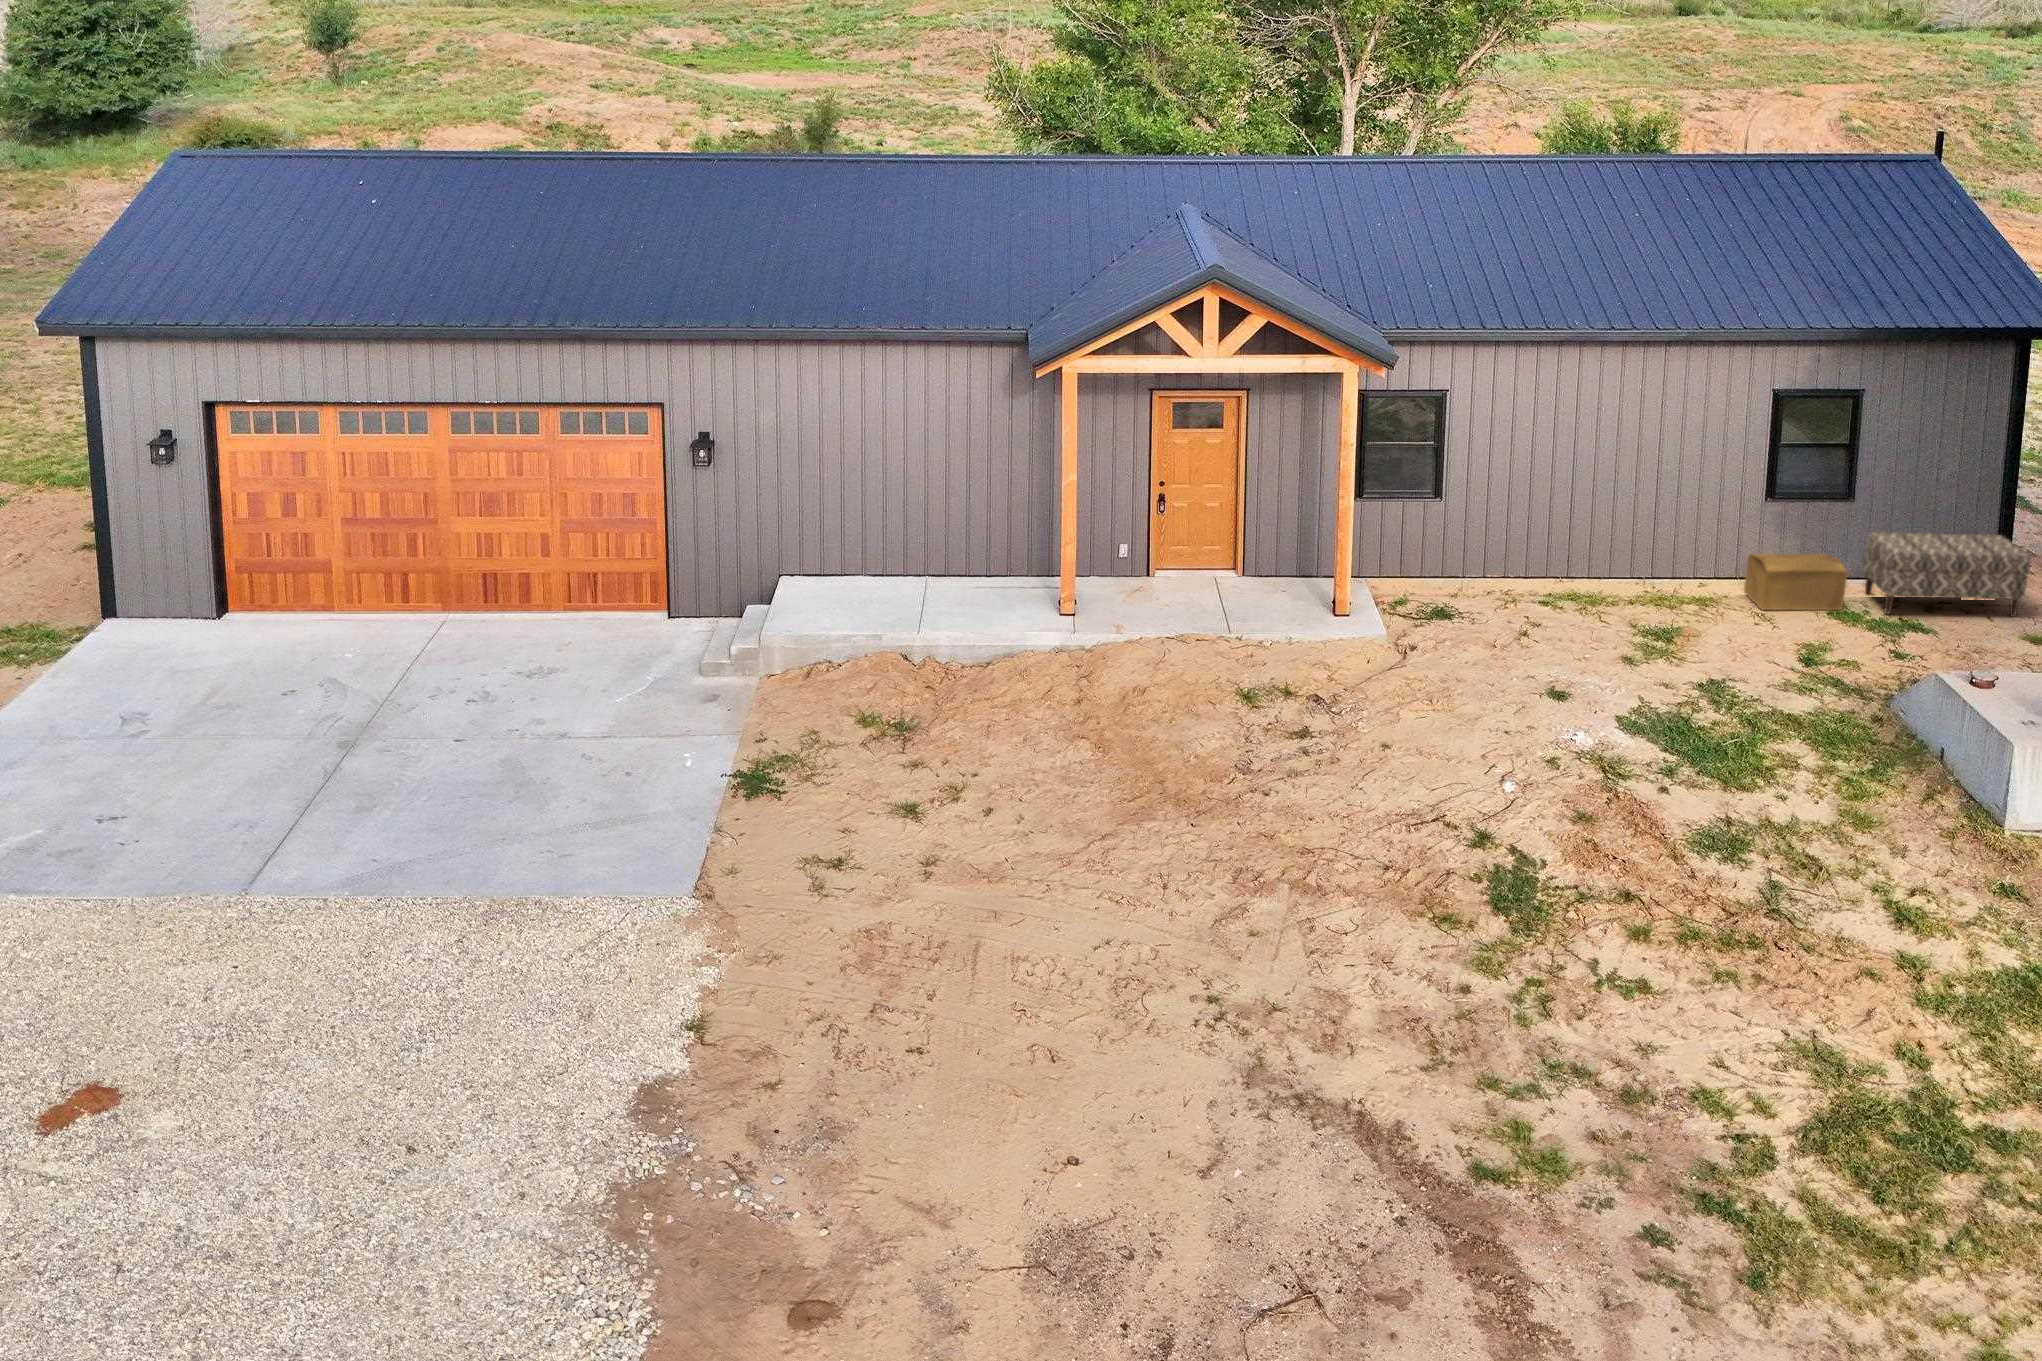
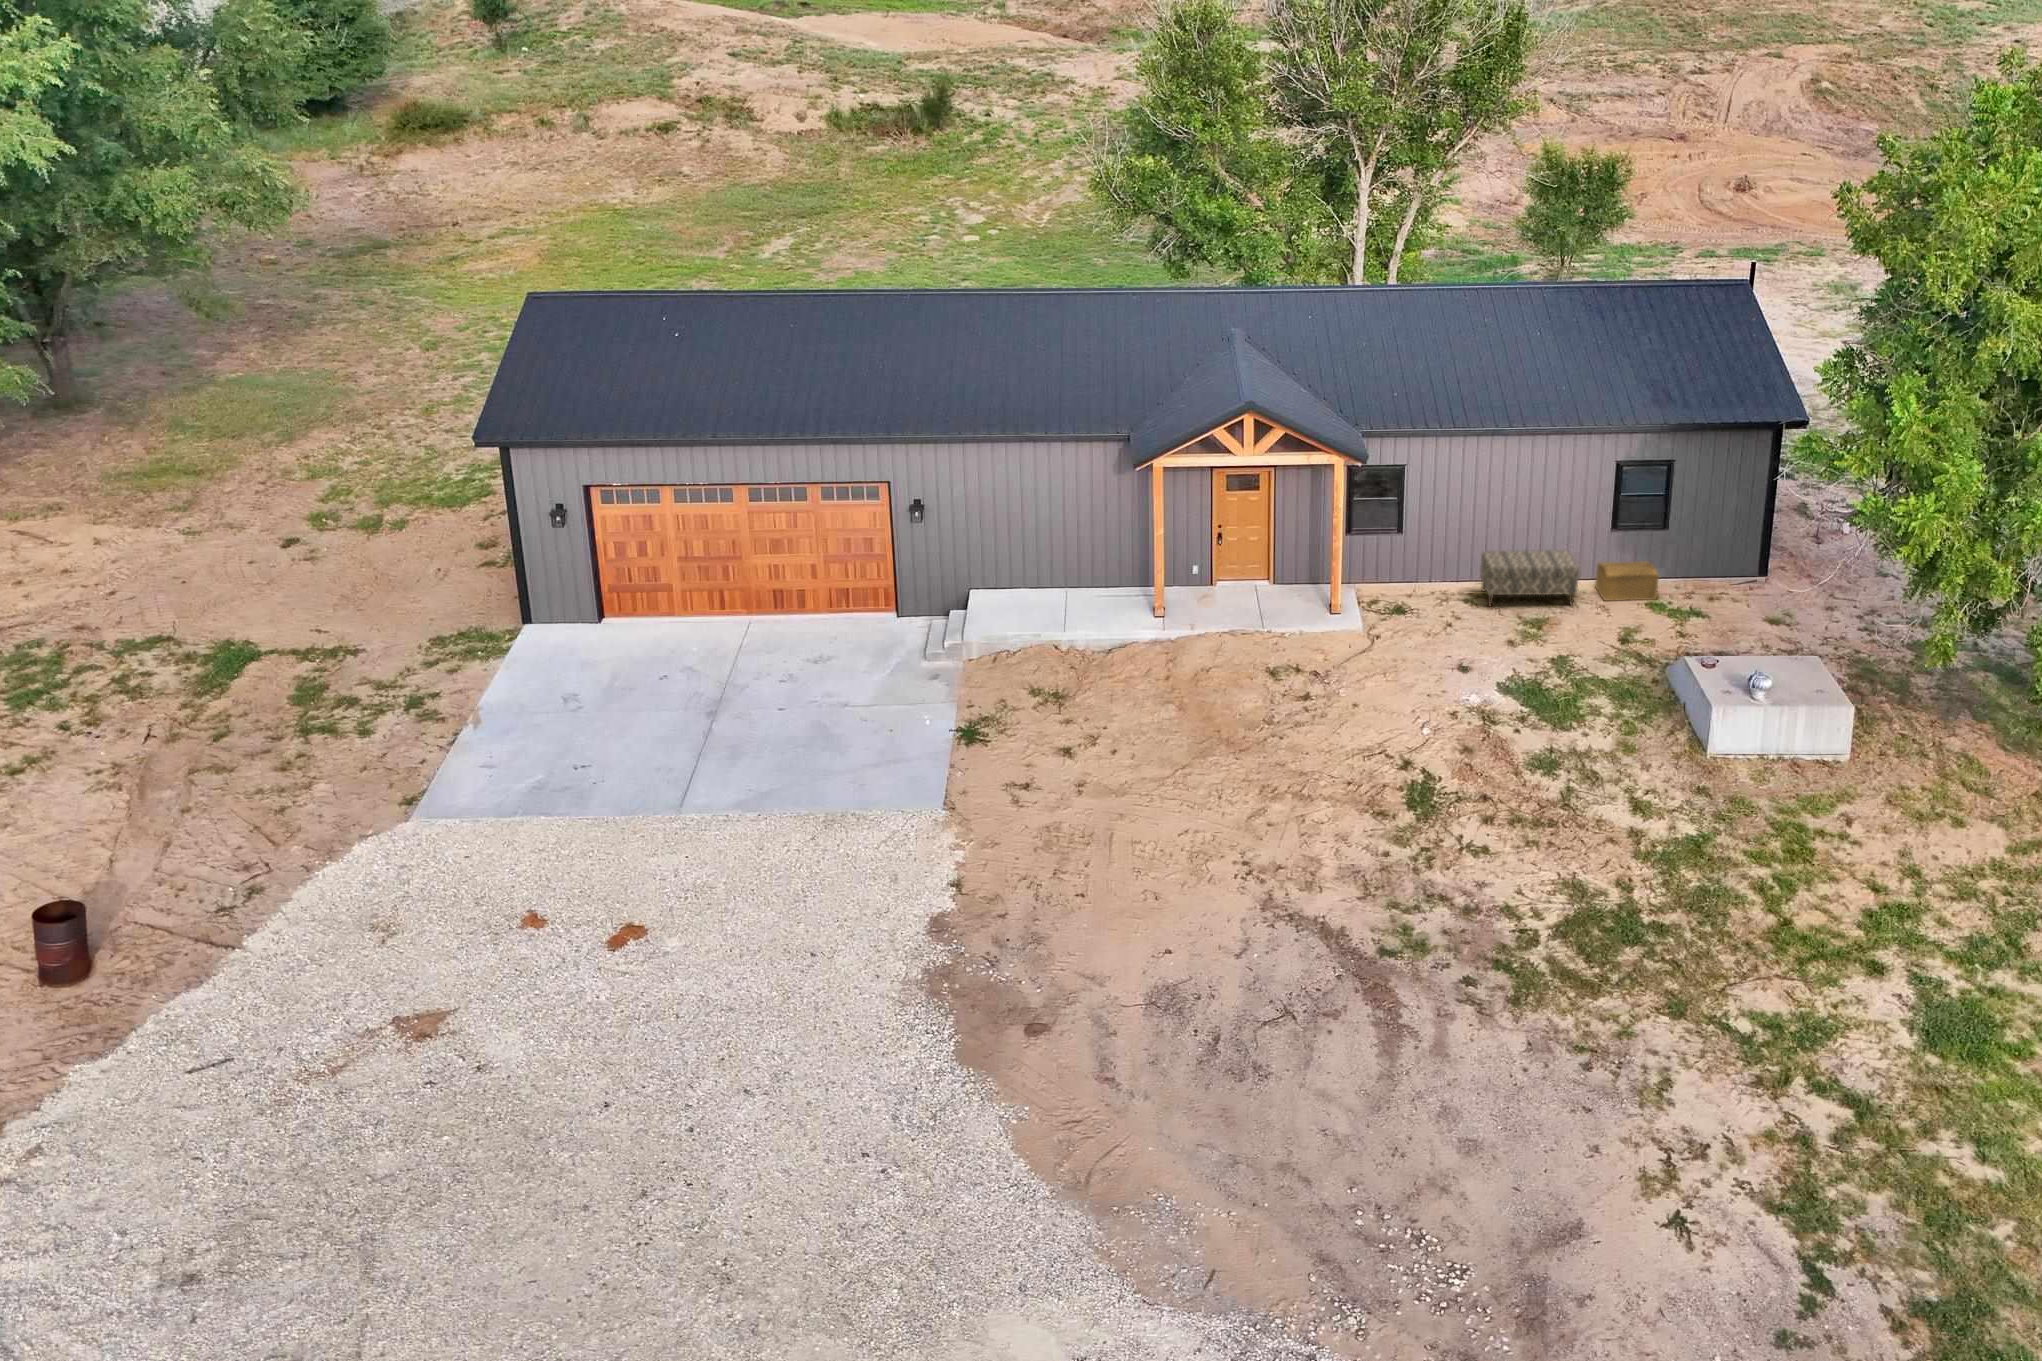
bench: present [1863,532,2031,617] -> present [1480,550,1579,606]

